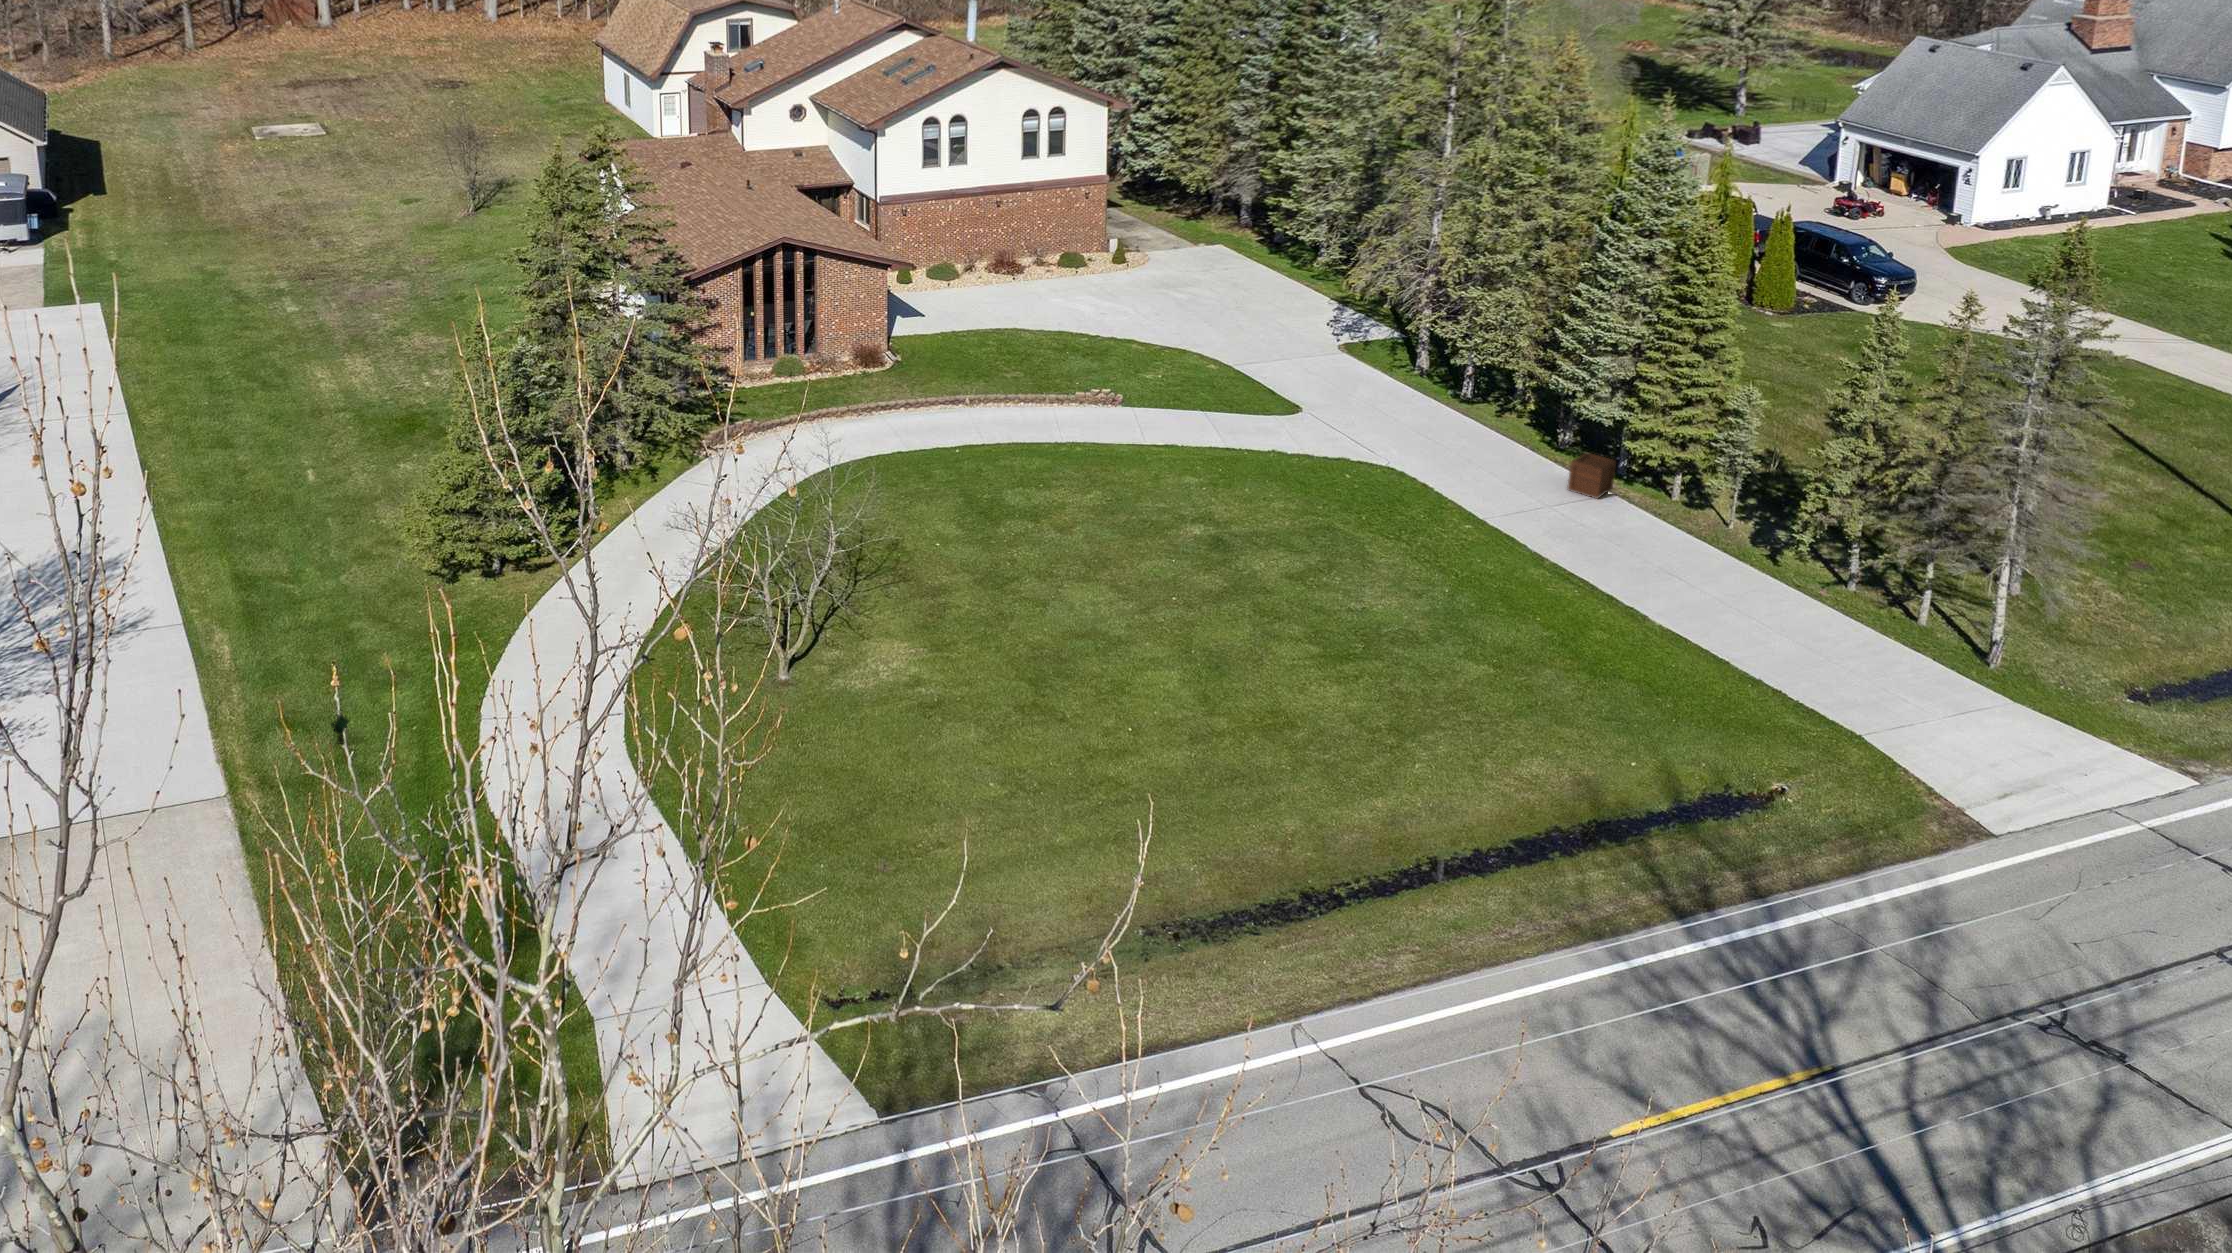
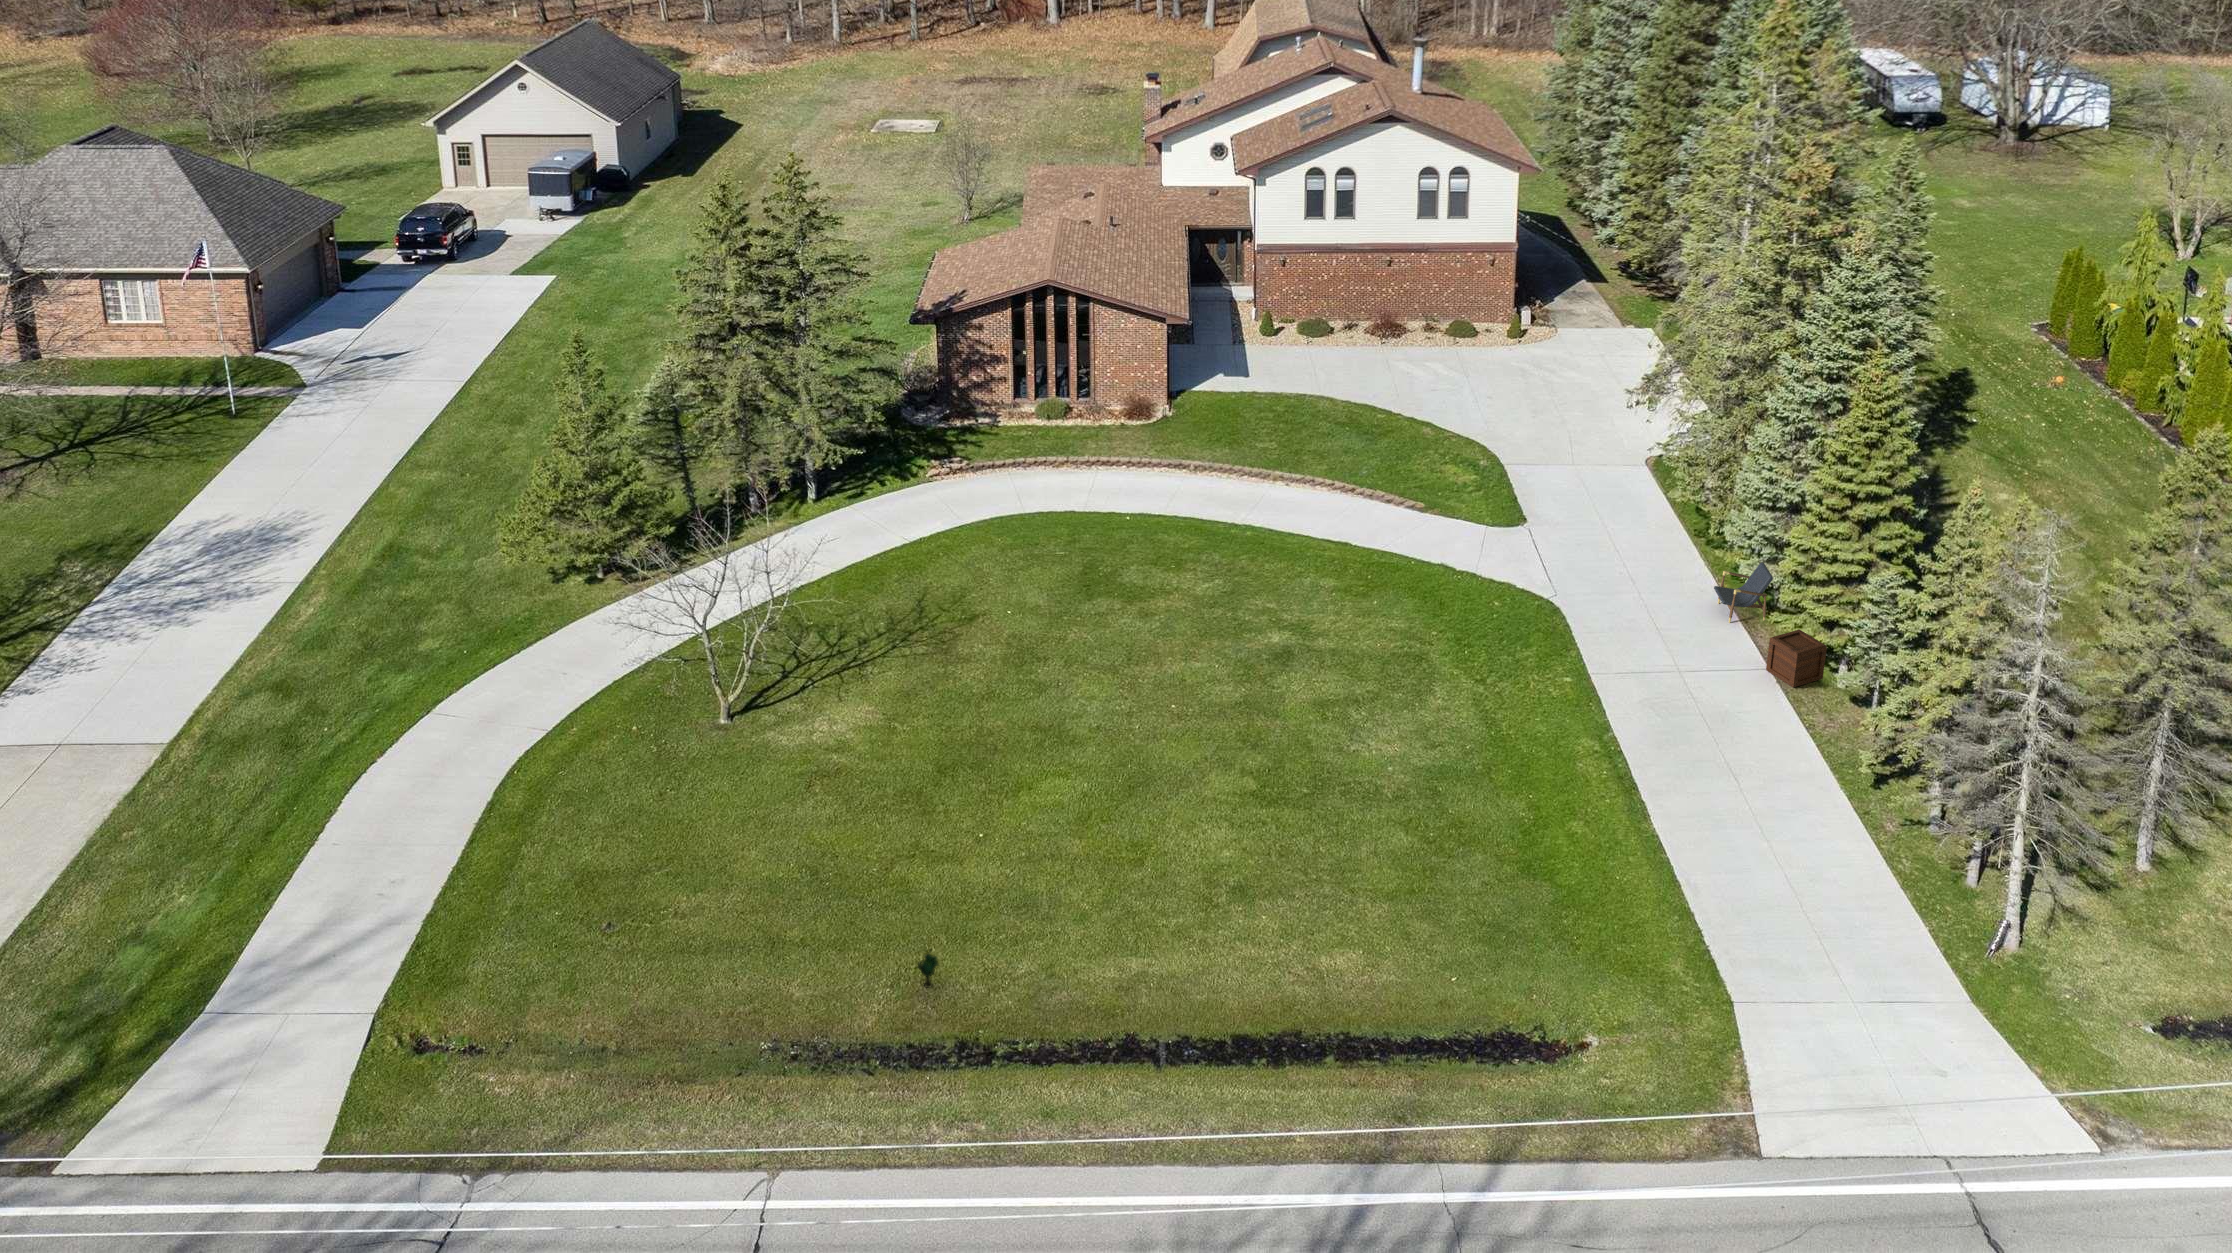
lounge chair: none [1486,407,1540,460] -> present [1714,562,1773,623]
decorative plant: present [331,710,349,744] -> present [917,951,938,988]

